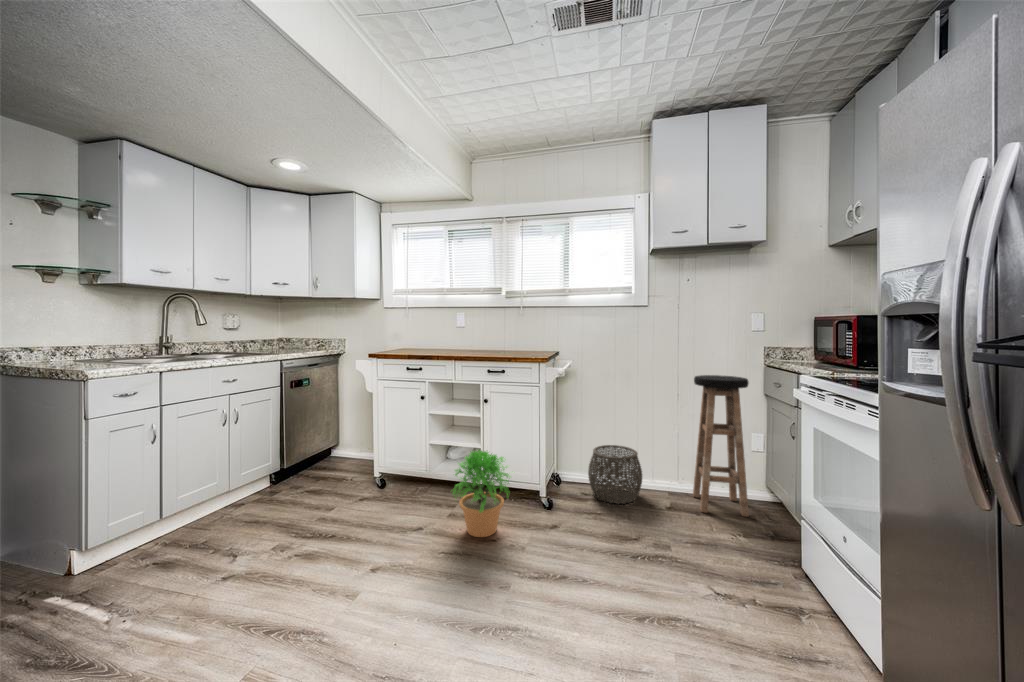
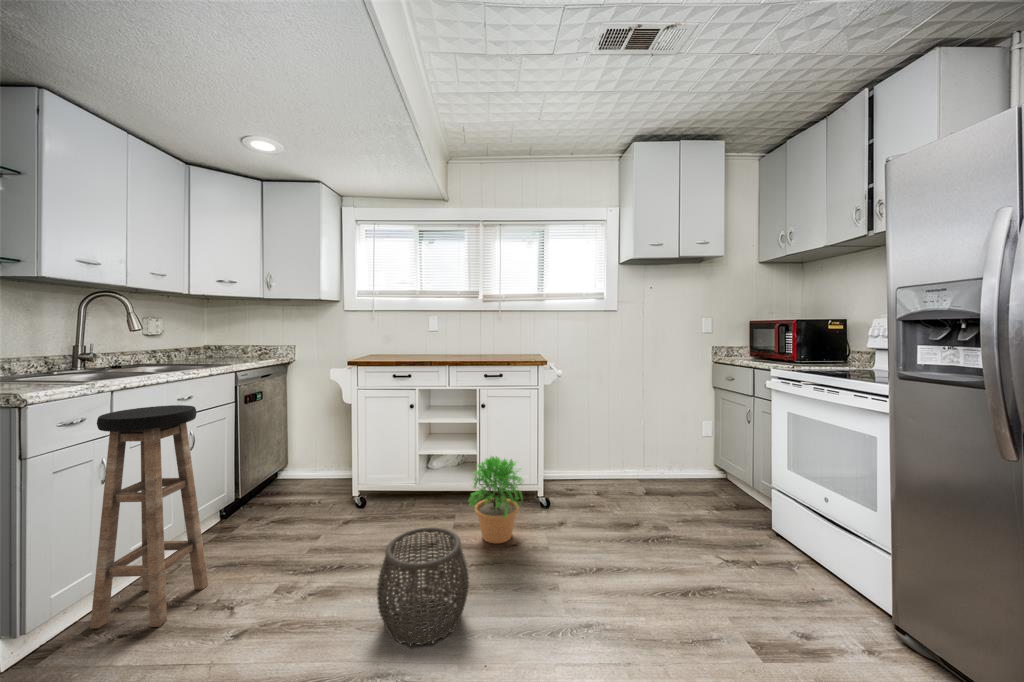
bar stool: present [693,375,749,517] -> present [90,405,208,628]
woven basket: present [588,445,642,504] -> present [377,527,469,646]

